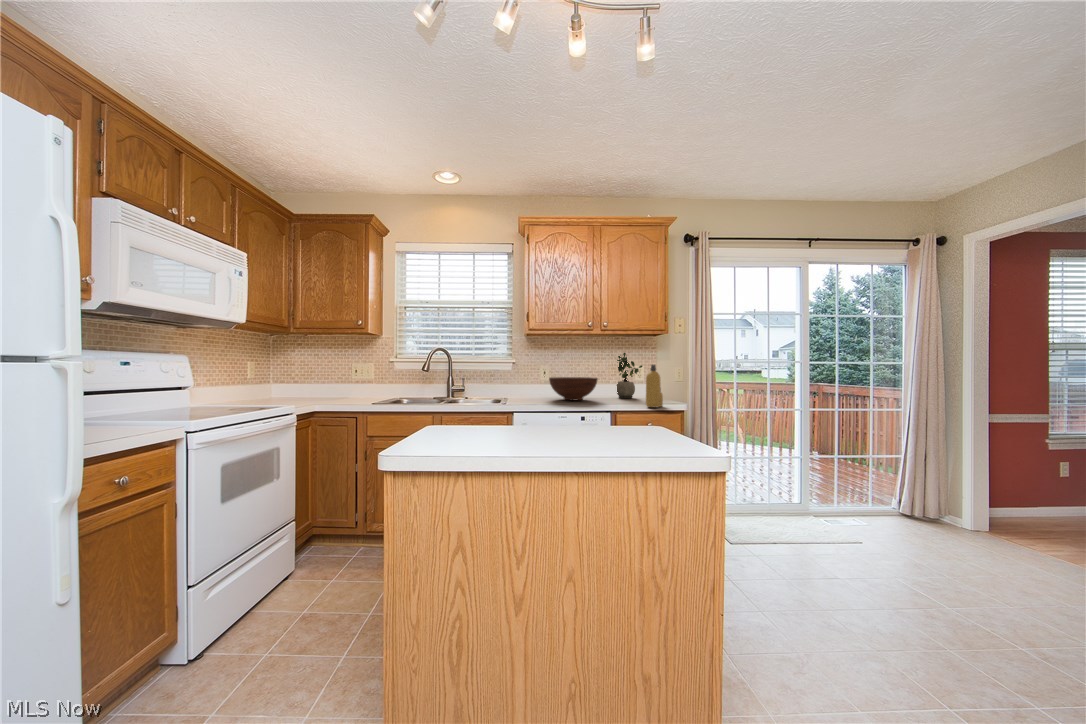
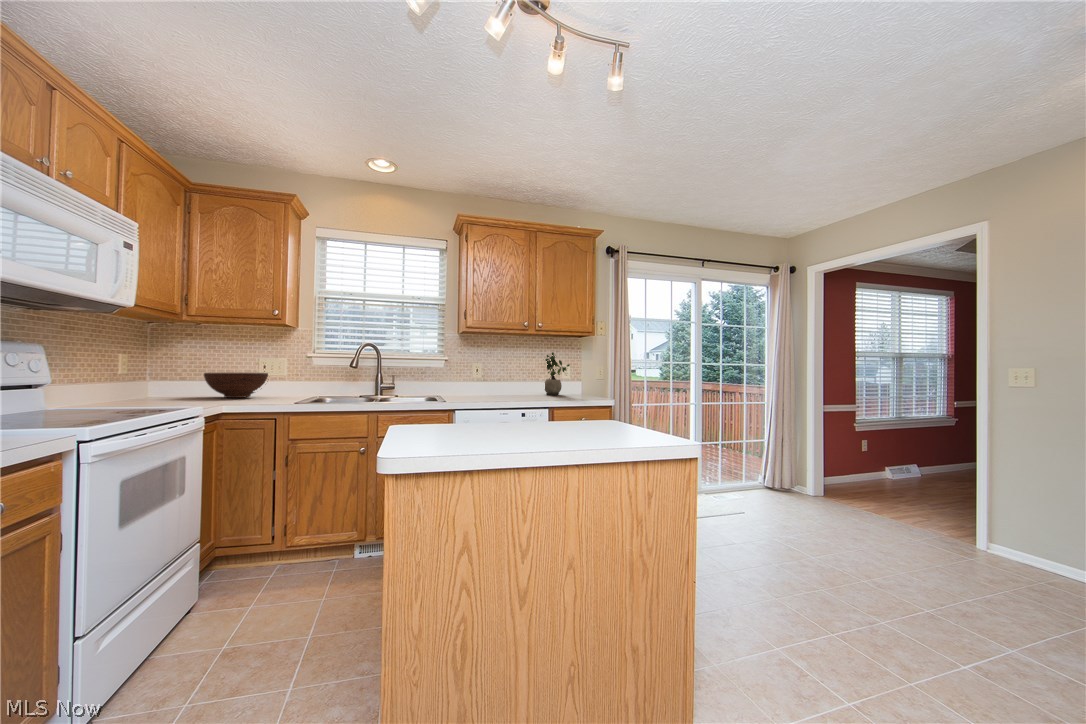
bottle: present [646,365,663,407] -> none [579,363,593,403]
fruit bowl: present [549,377,597,400] -> present [204,372,268,398]

